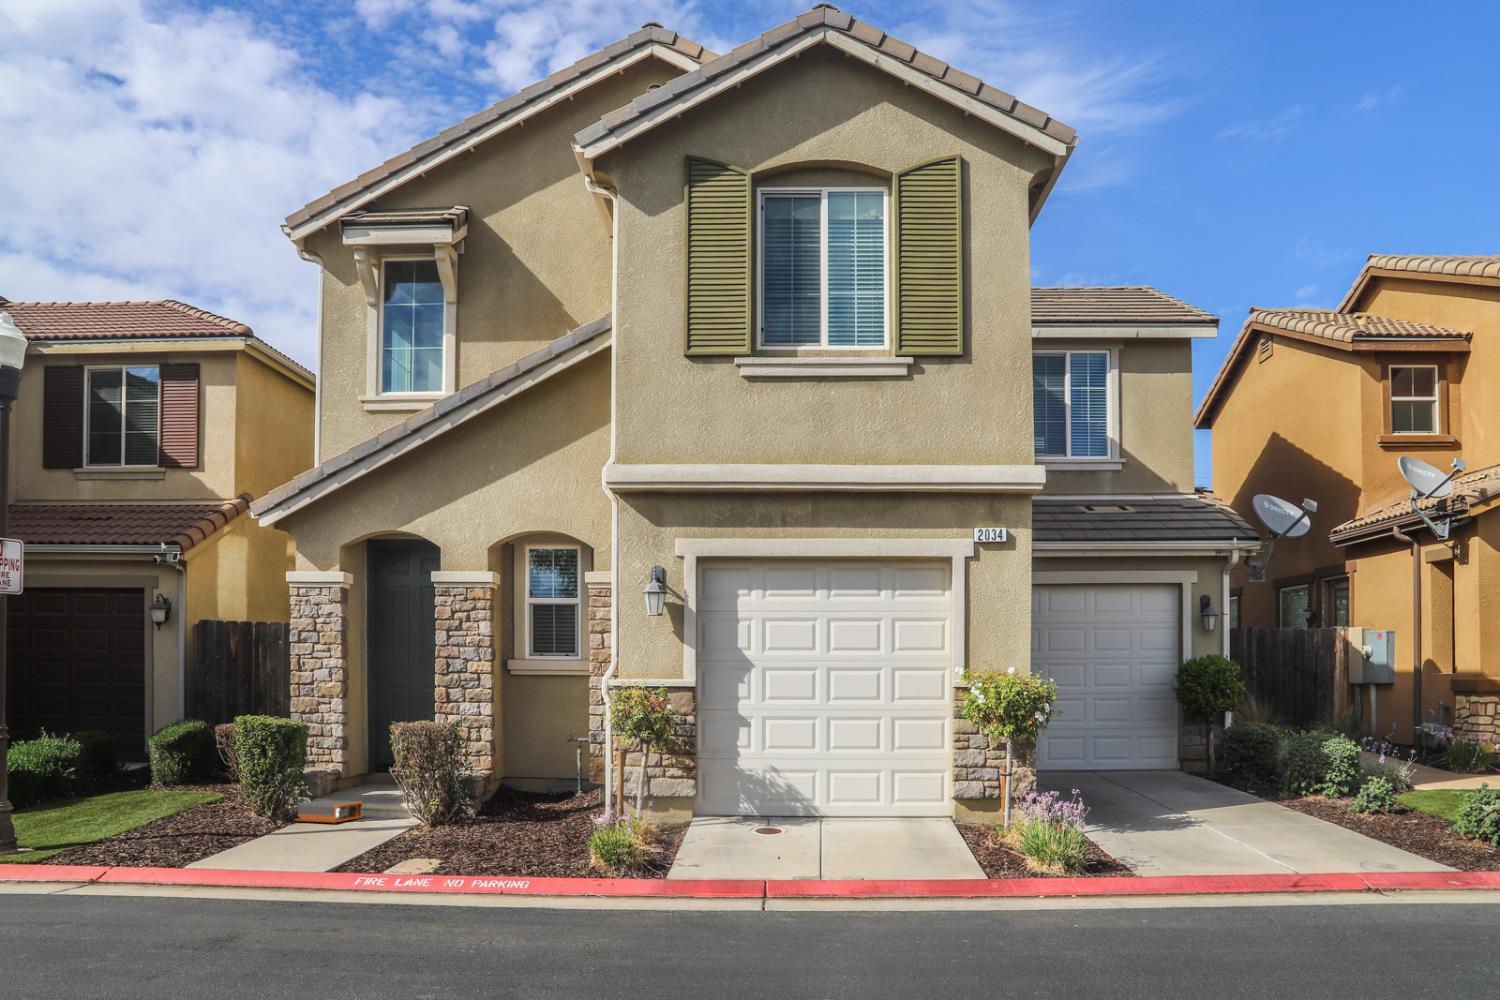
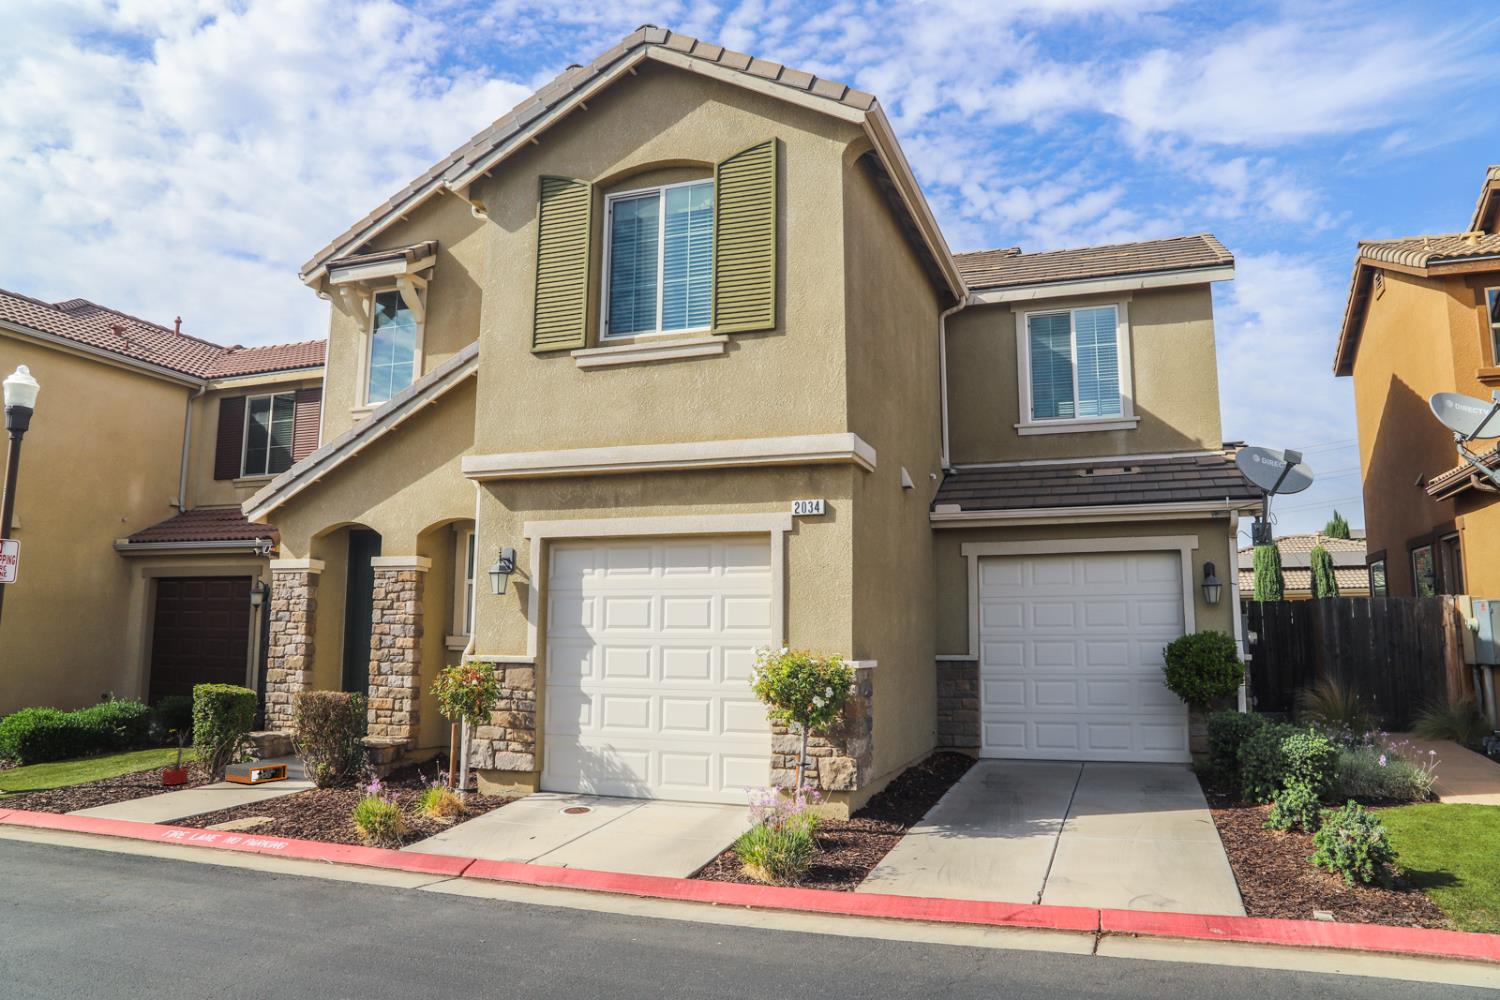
decorative plant: none [226,762,258,826] -> present [162,735,188,785]

